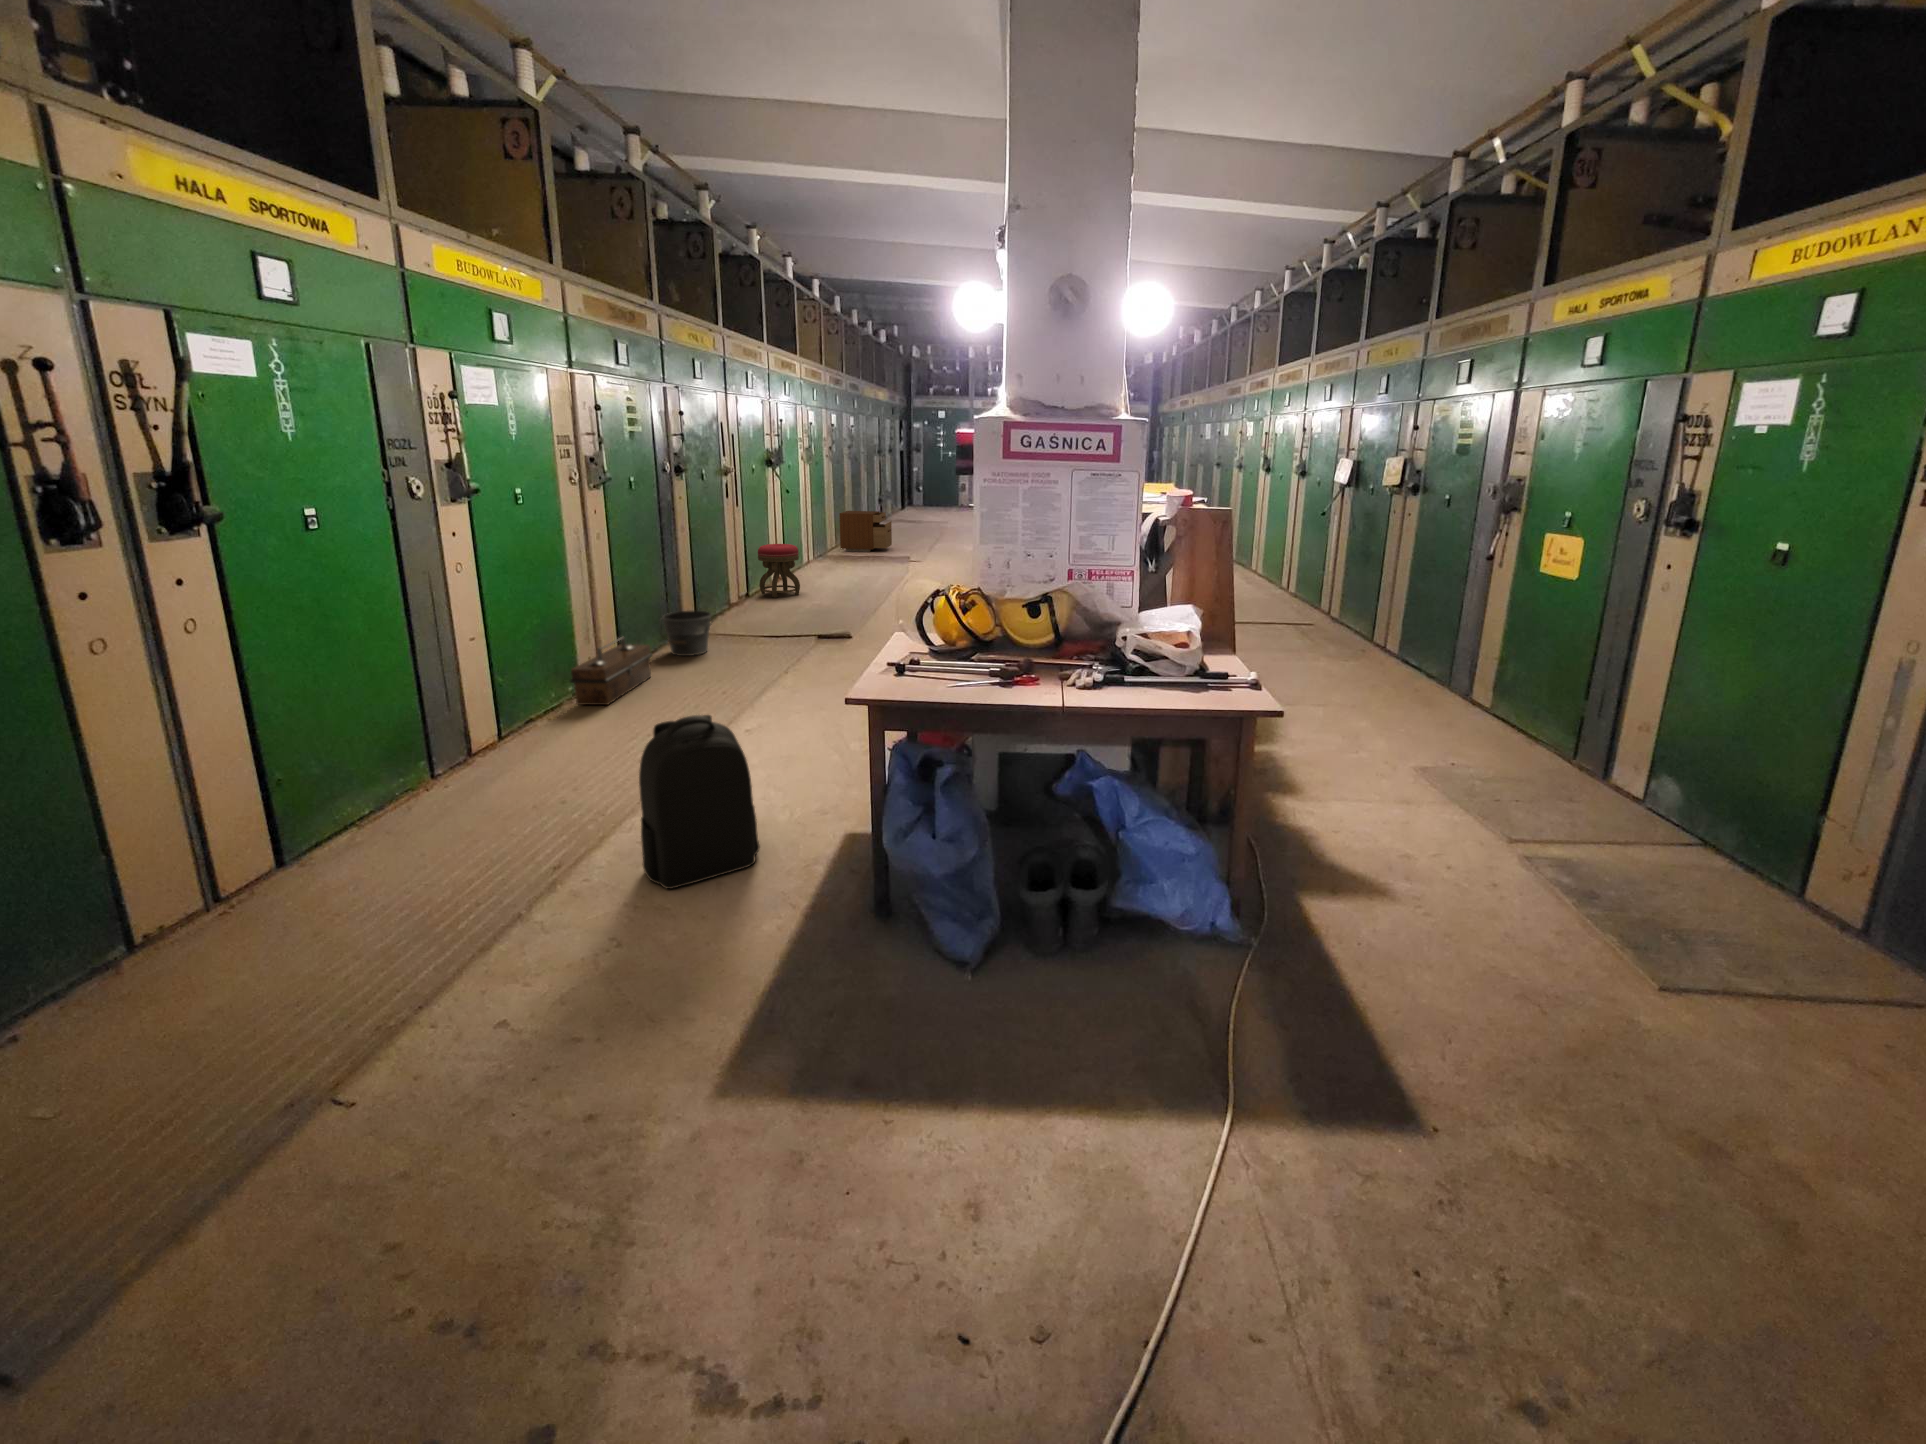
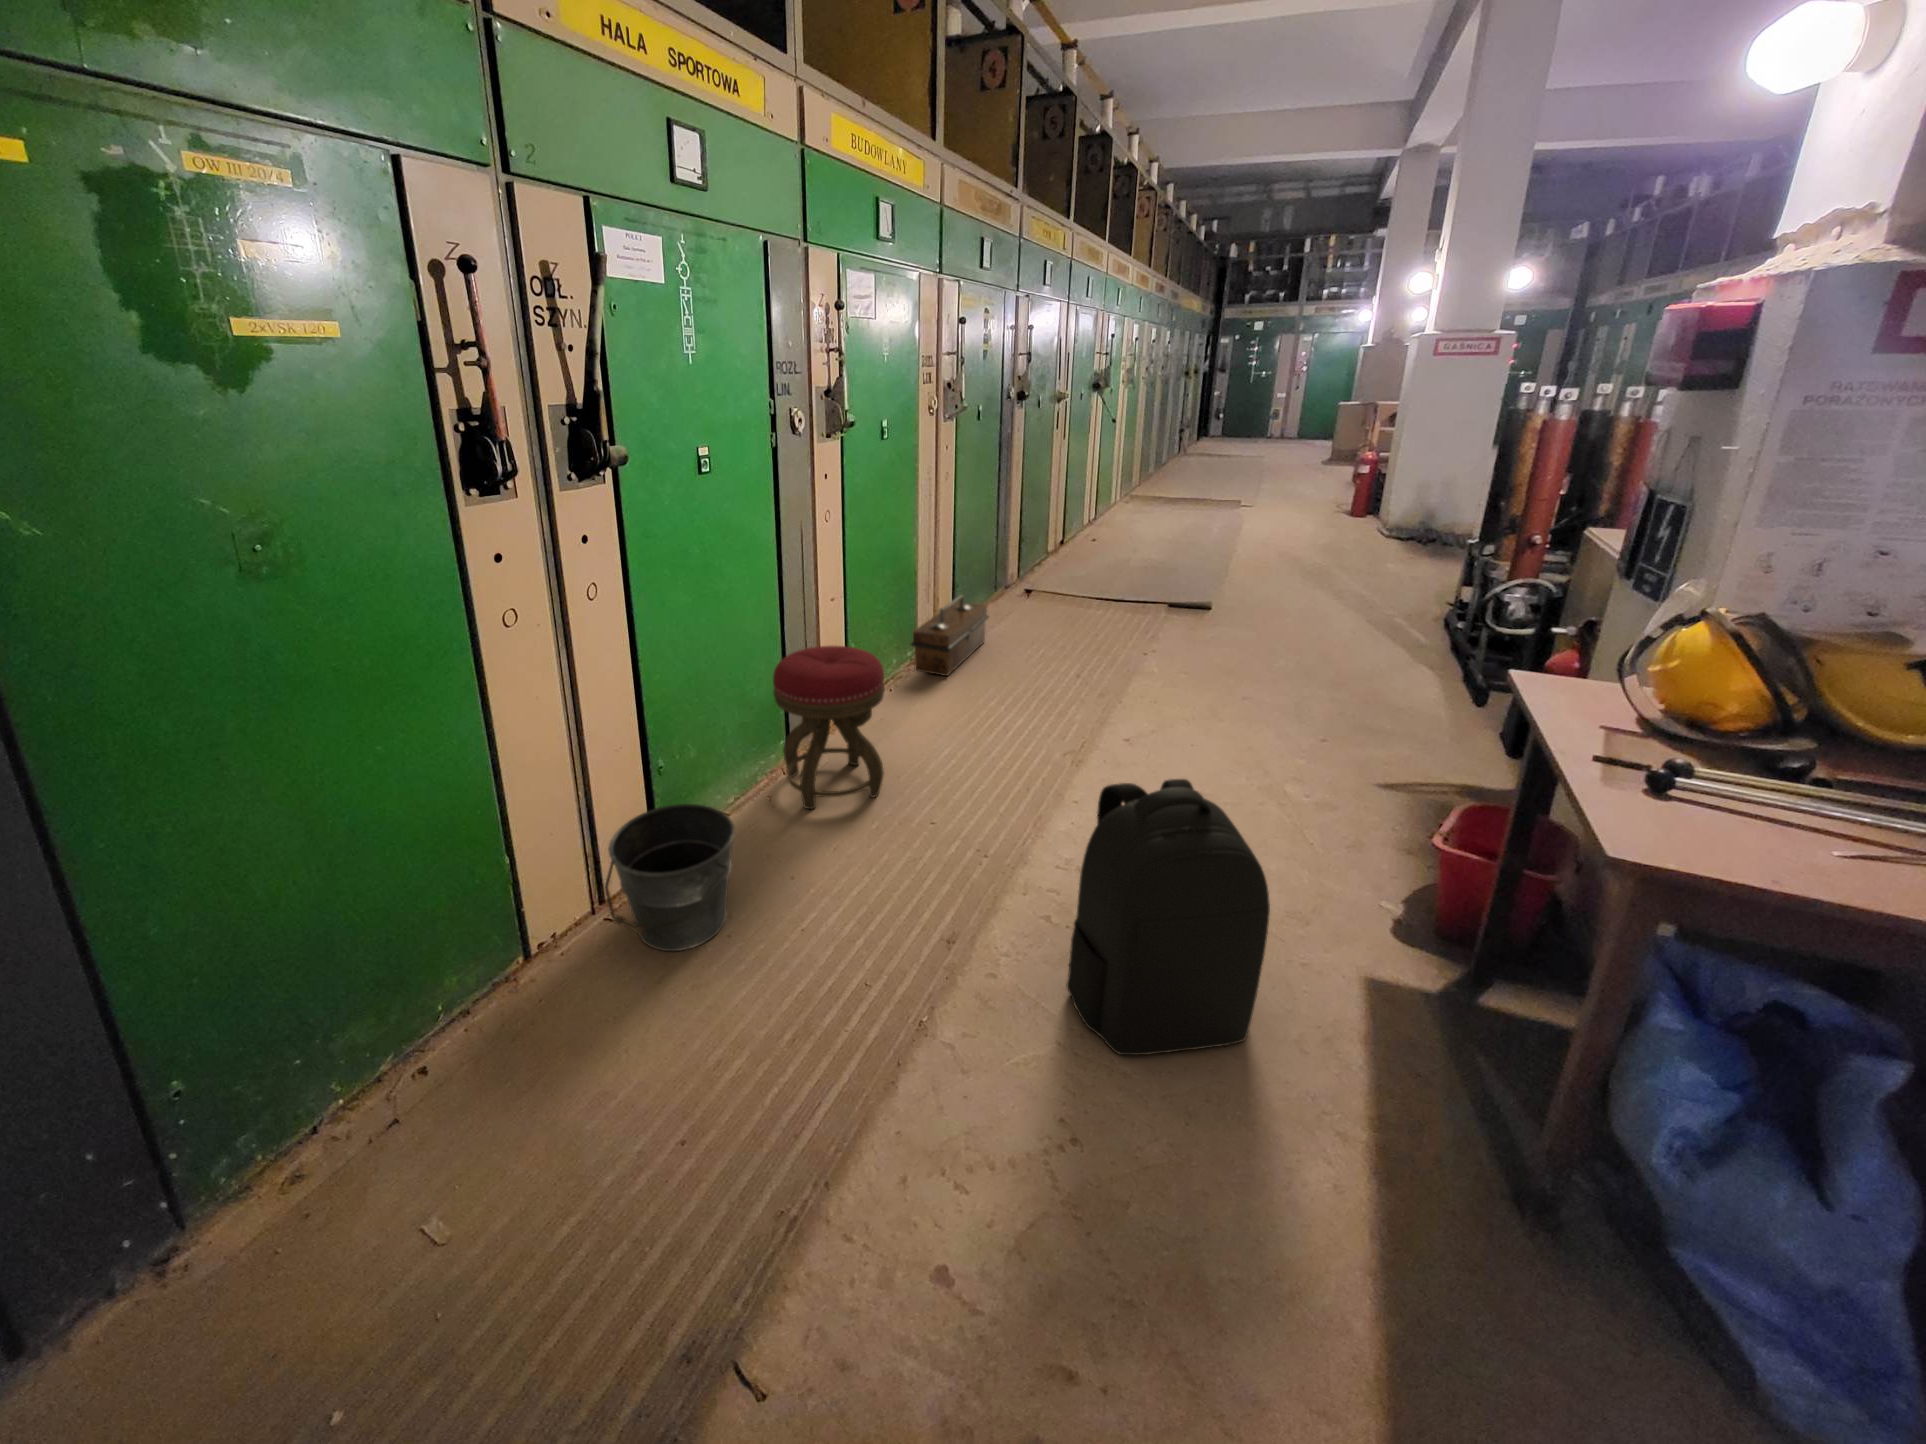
filing cabinet: present [840,511,892,552] -> none [1145,444,1211,492]
stool: present [758,544,800,598] -> present [773,646,885,809]
bucket: present [662,611,713,656] -> present [605,804,735,951]

